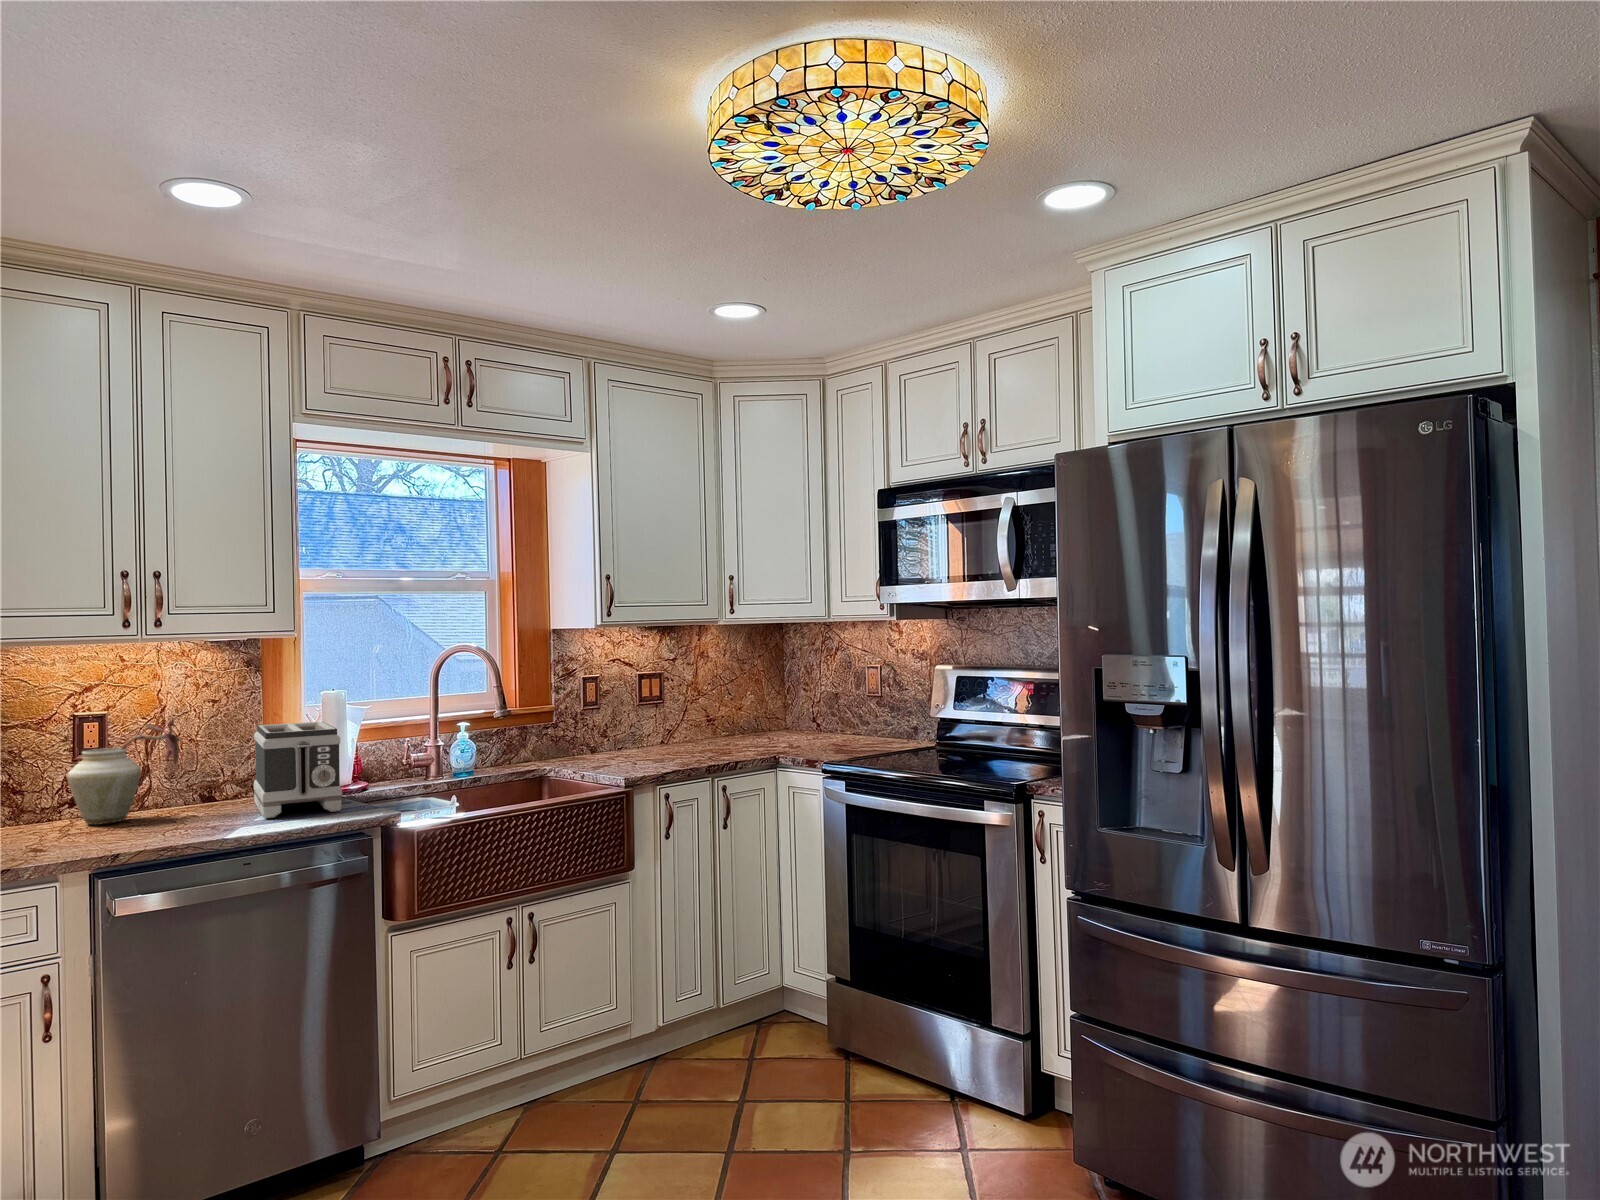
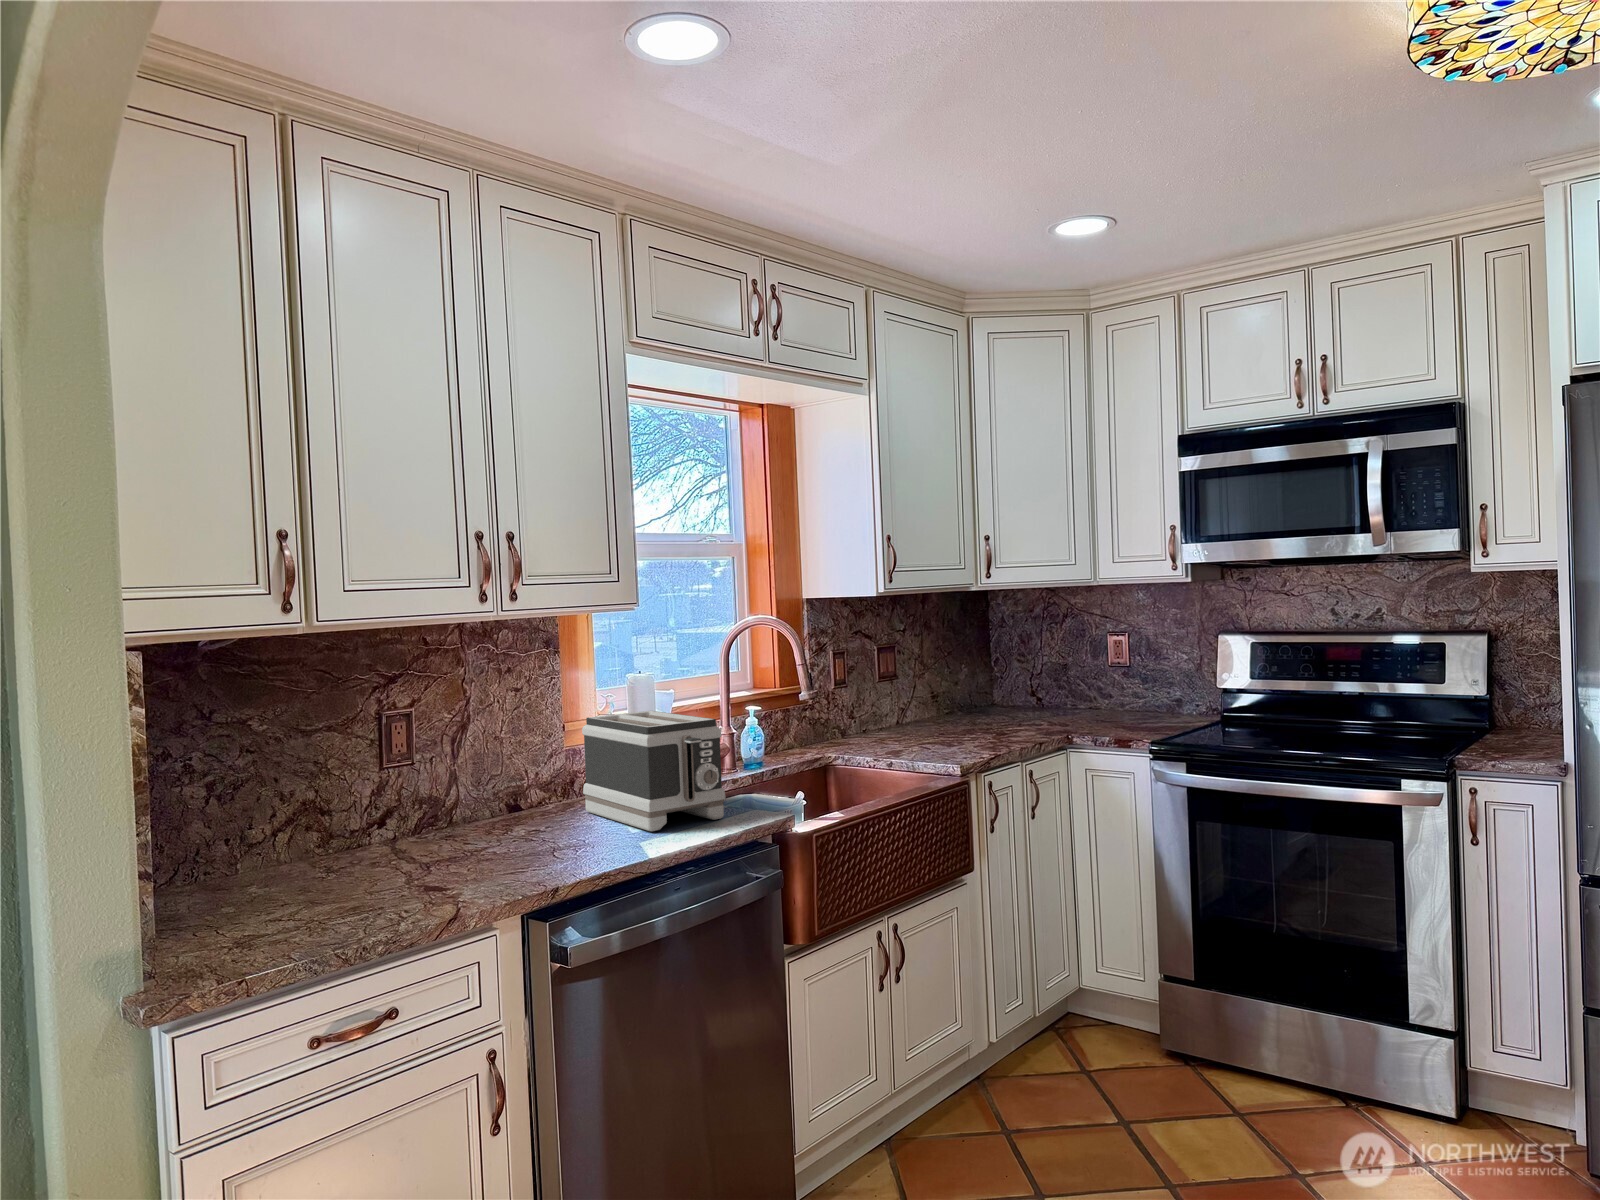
vase: present [67,720,180,825] -> none [401,713,522,849]

